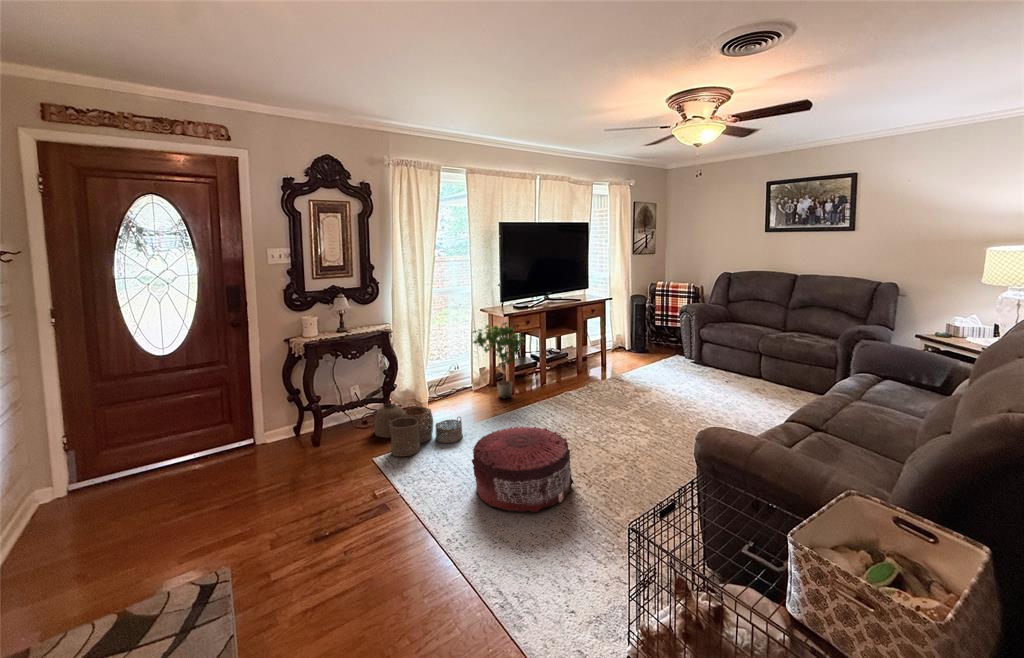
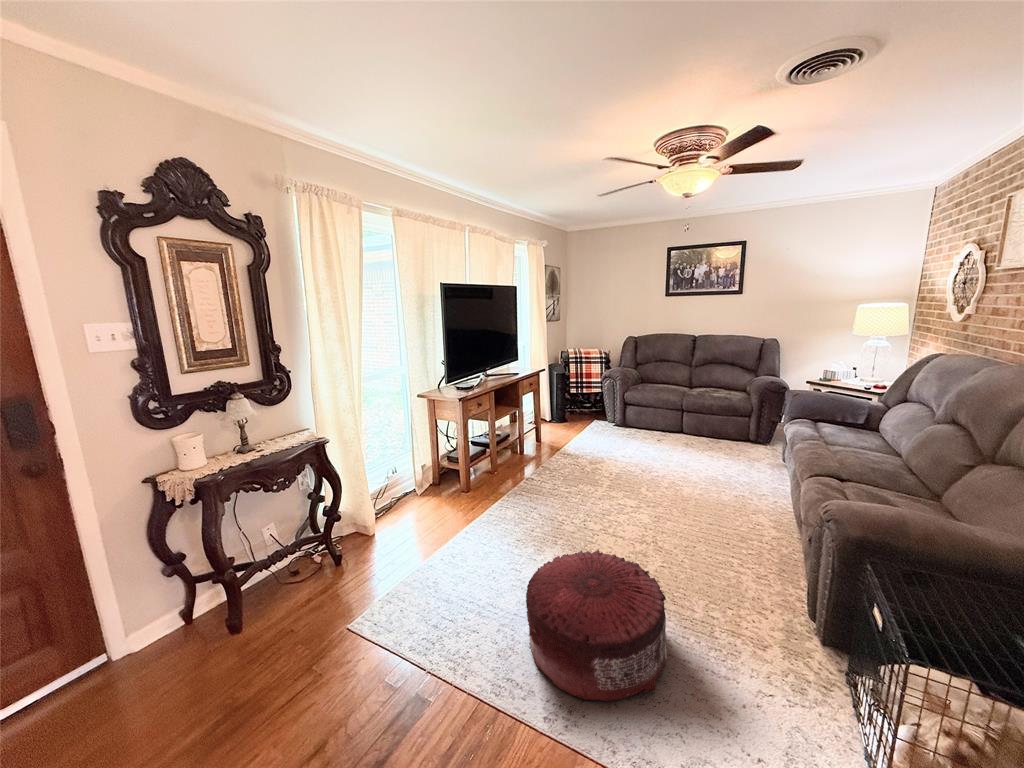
potted plant: present [473,322,525,398] -> none [423,404,485,503]
woven basket: present [374,404,463,456] -> none [313,545,454,639]

